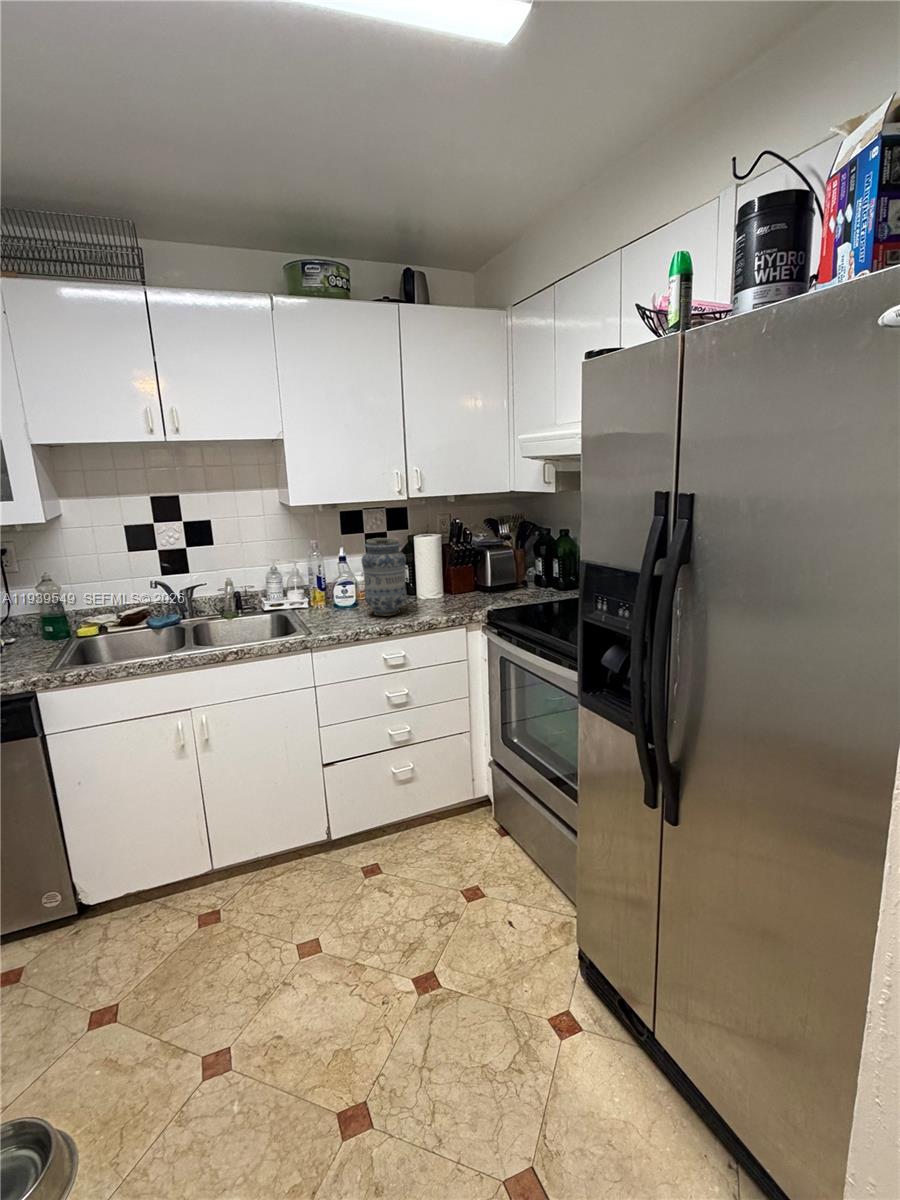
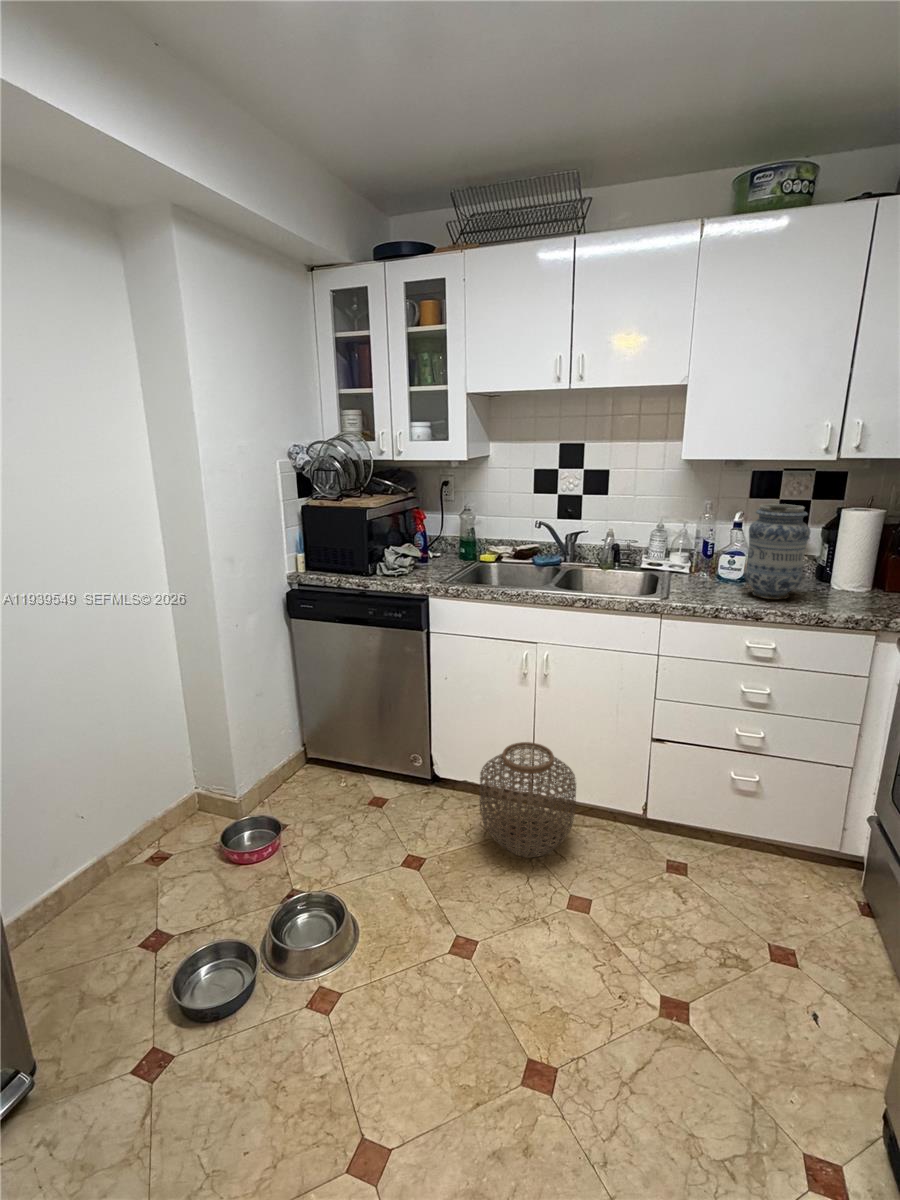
woven basket: none [159,813,275,944] -> present [480,742,576,857]

